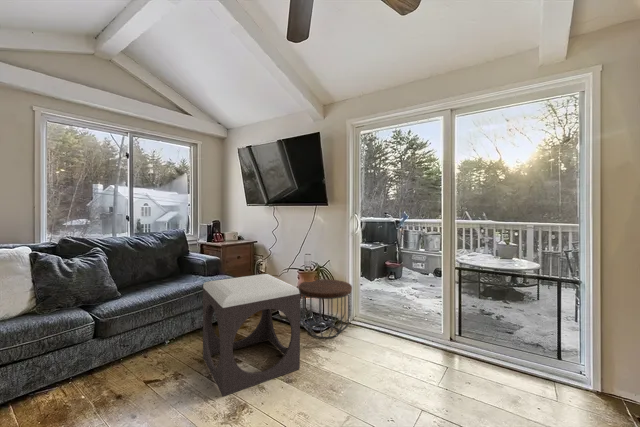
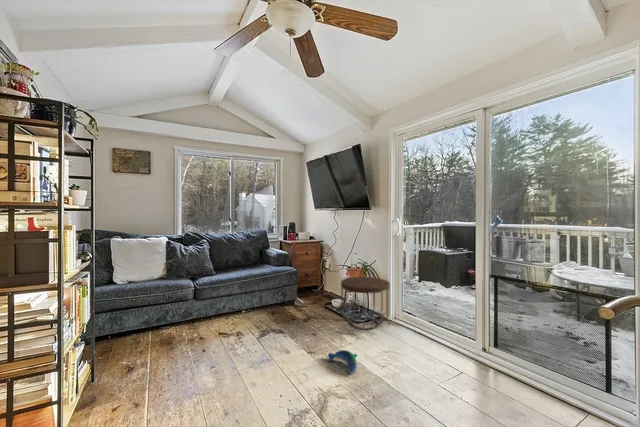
footstool: present [203,274,300,396] -> none [259,266,324,351]
plush toy: none [315,370,357,400] -> present [328,350,357,375]

